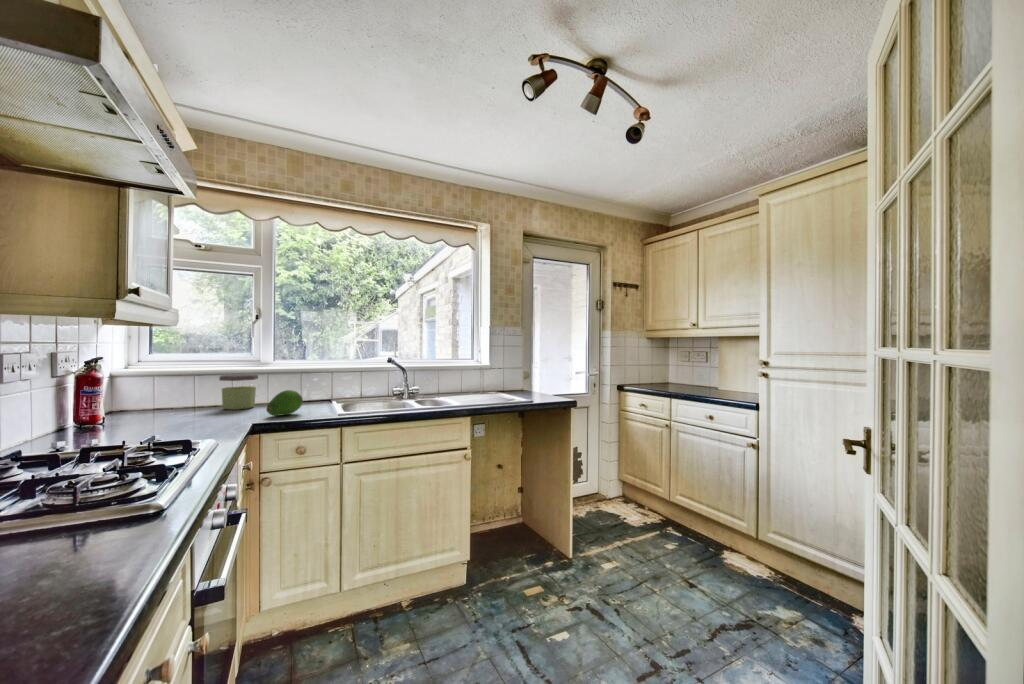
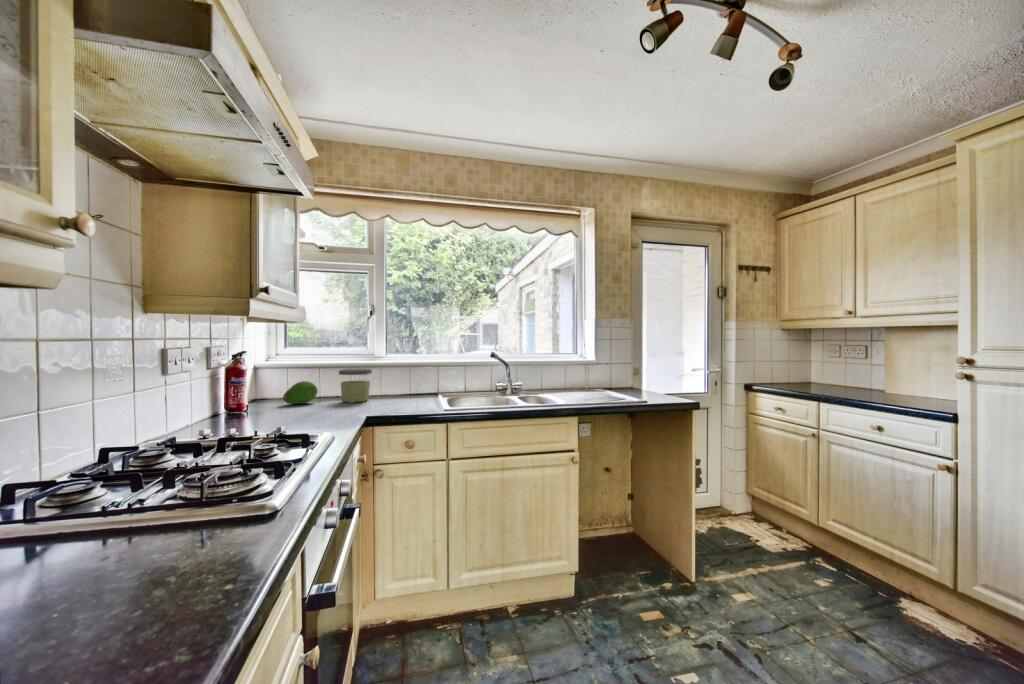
fruit: present [266,390,303,416] -> present [283,381,318,404]

